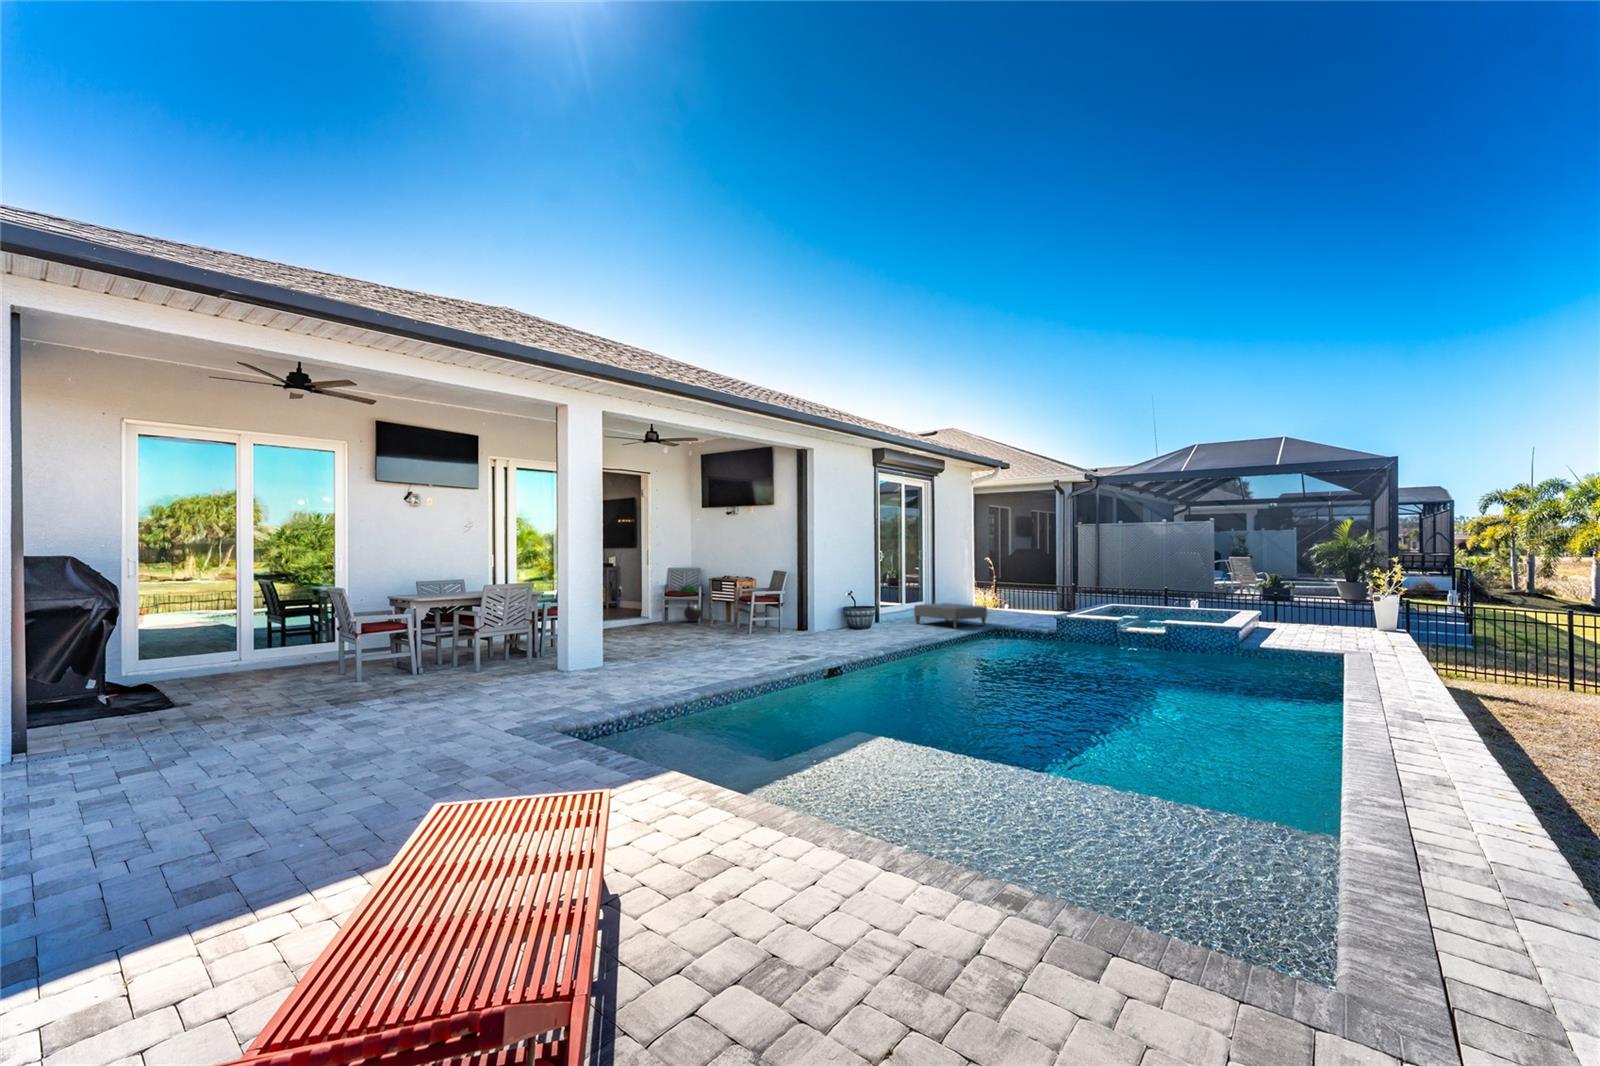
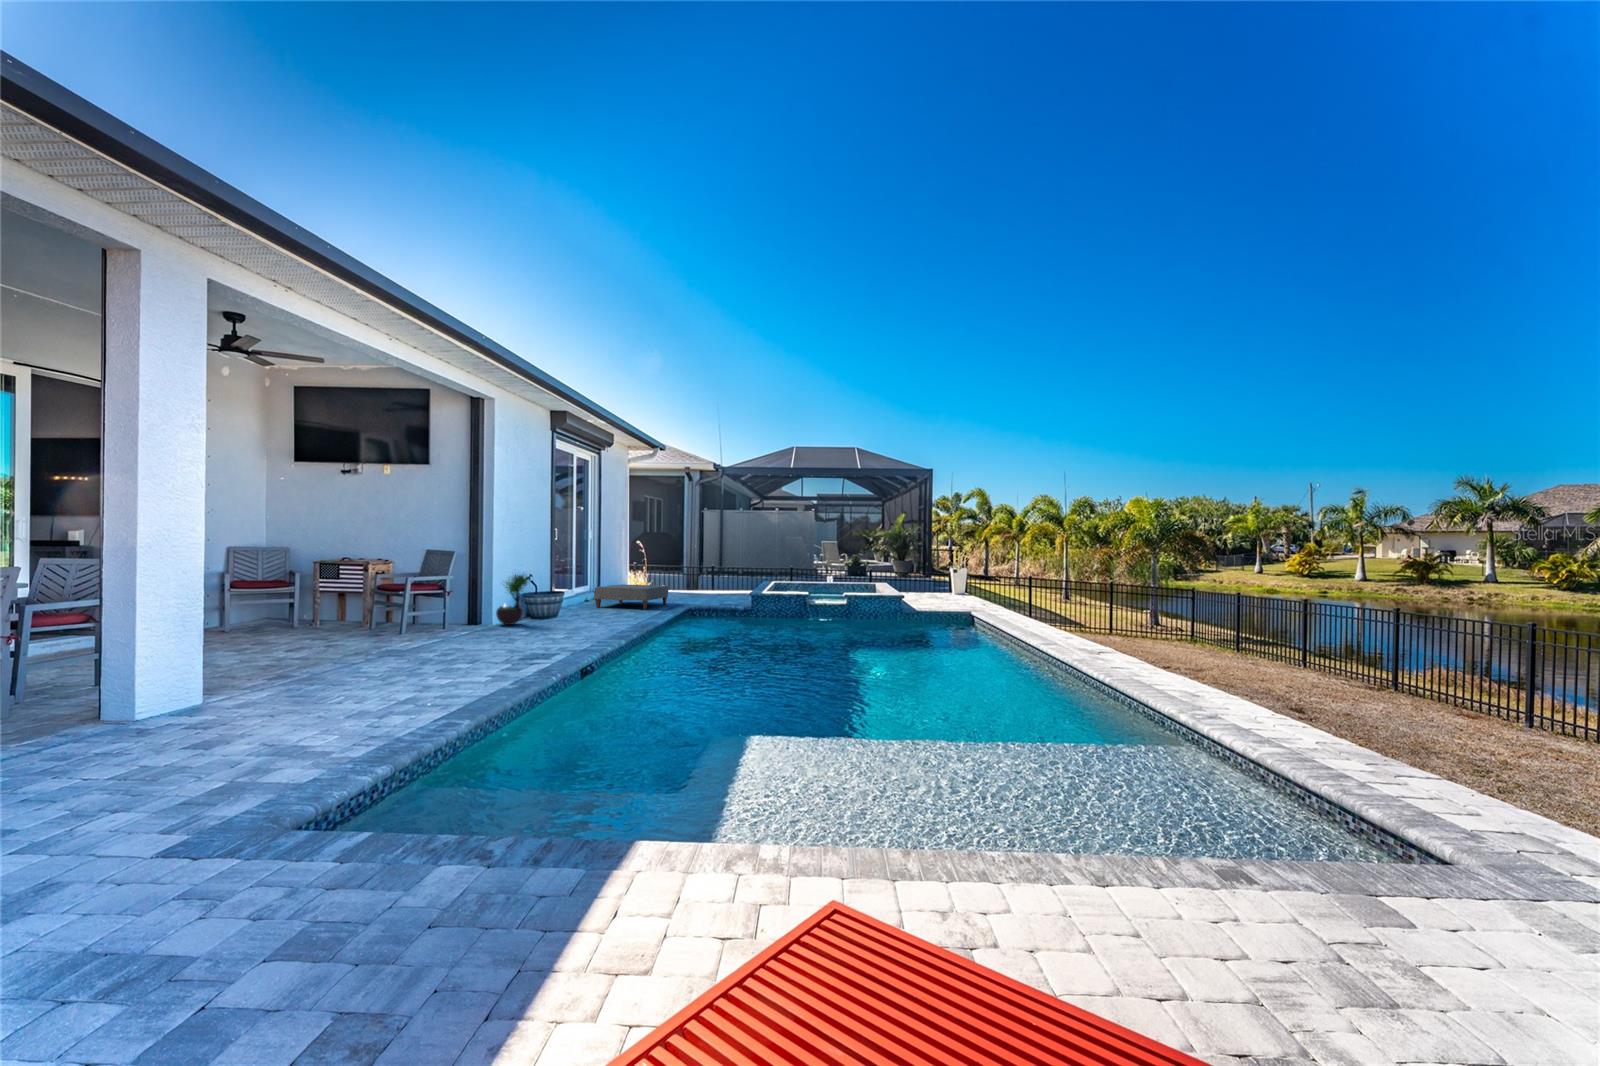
potted tree: present [679,585,702,622] -> present [496,575,529,625]

